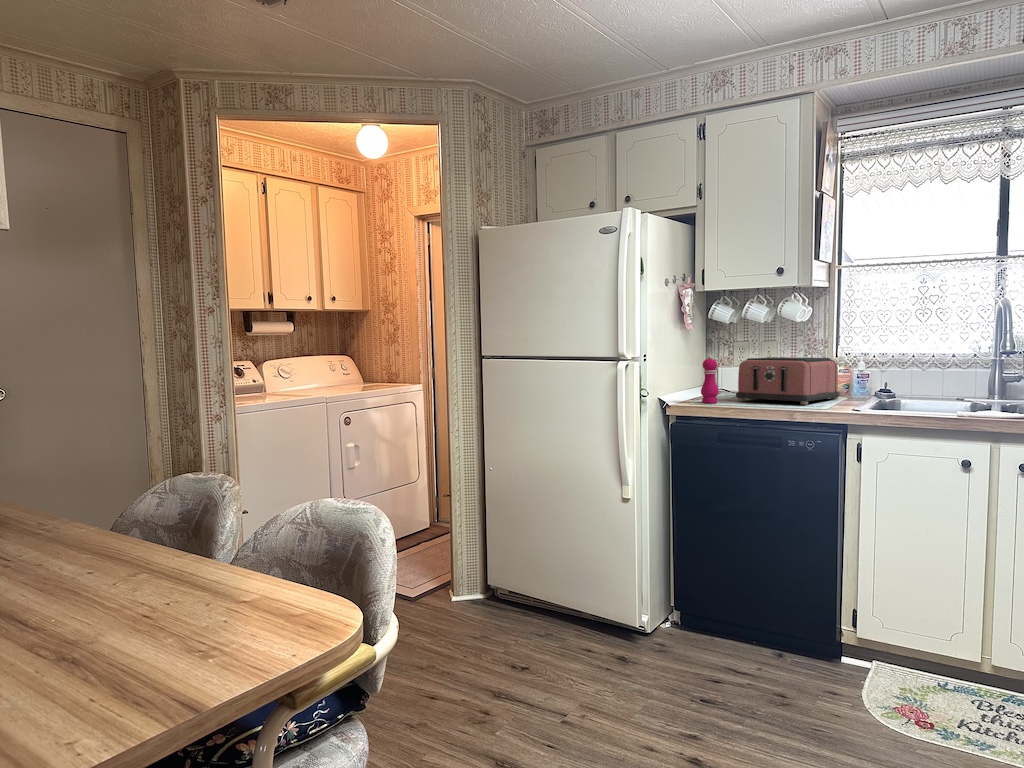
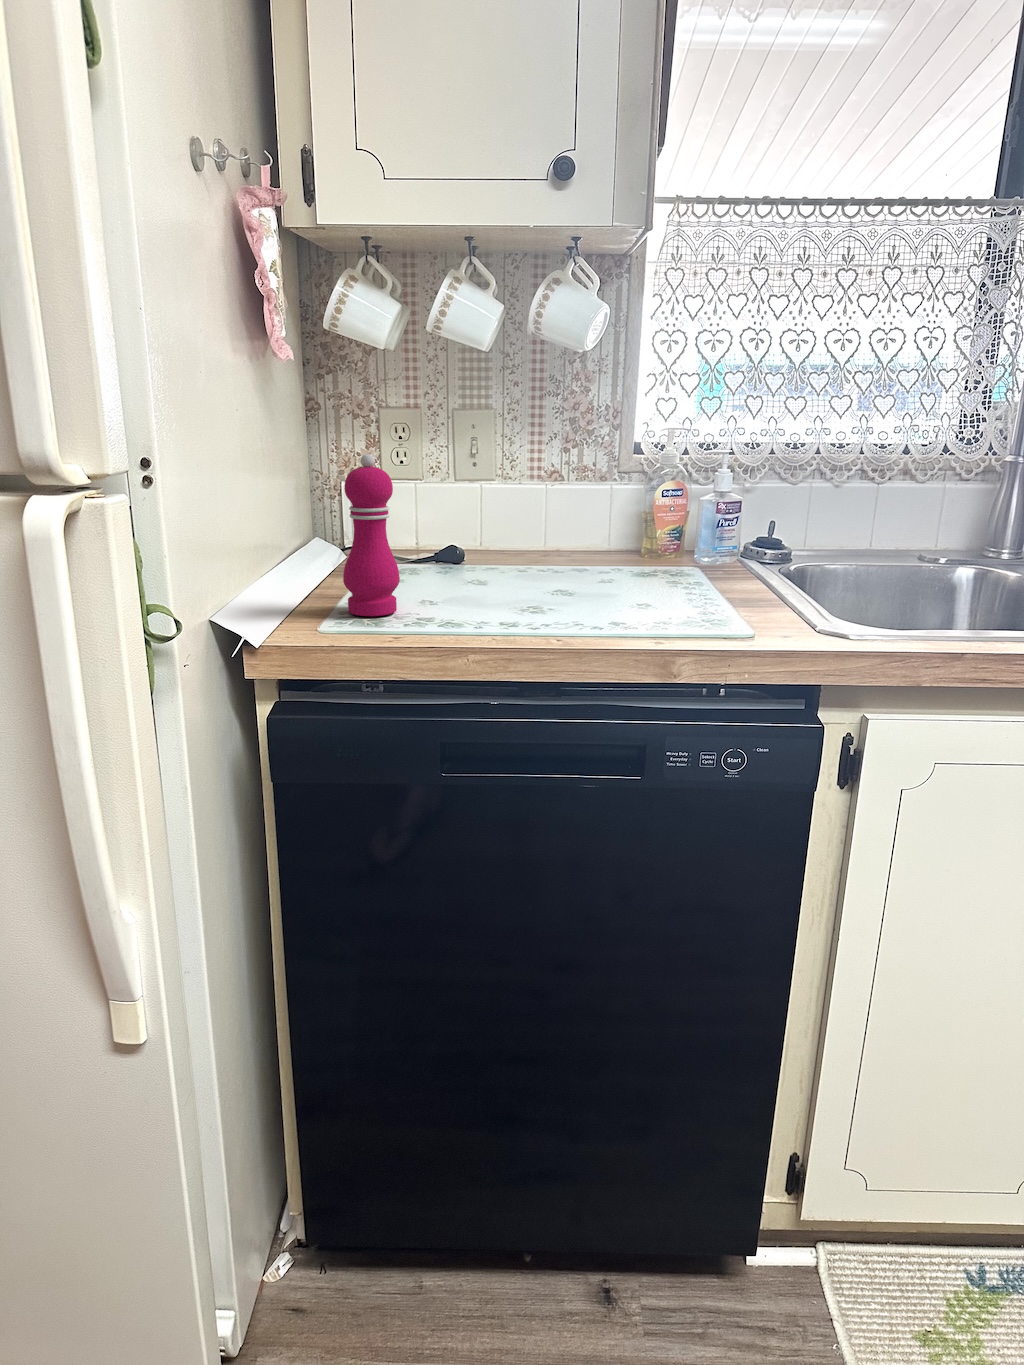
toaster: present [736,357,840,405] -> none [444,455,678,607]

